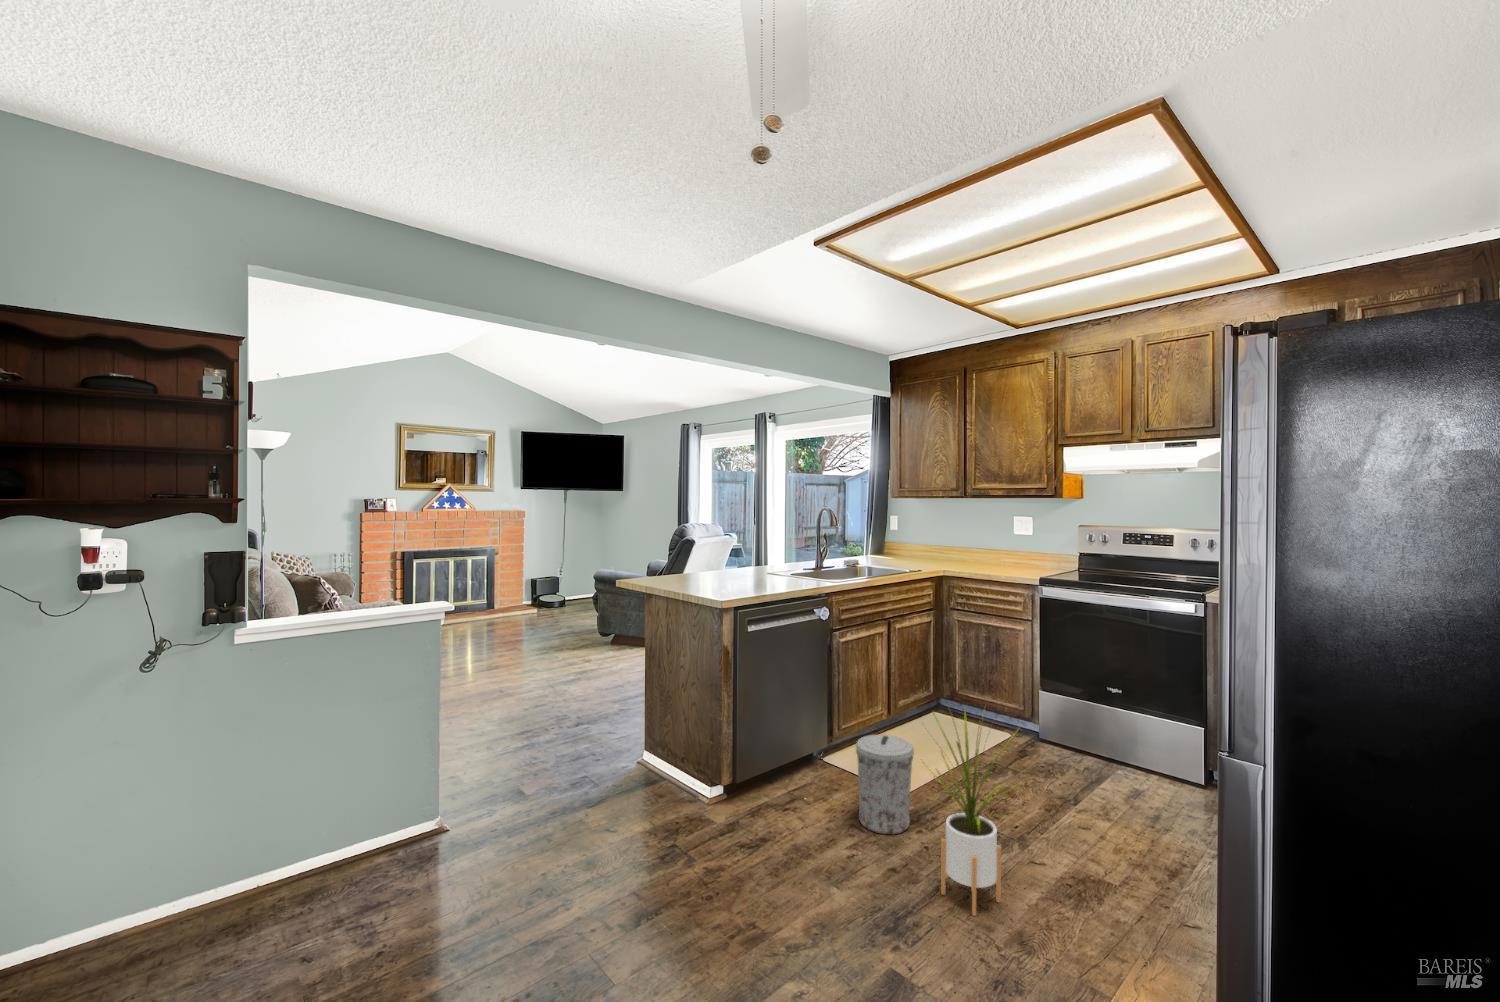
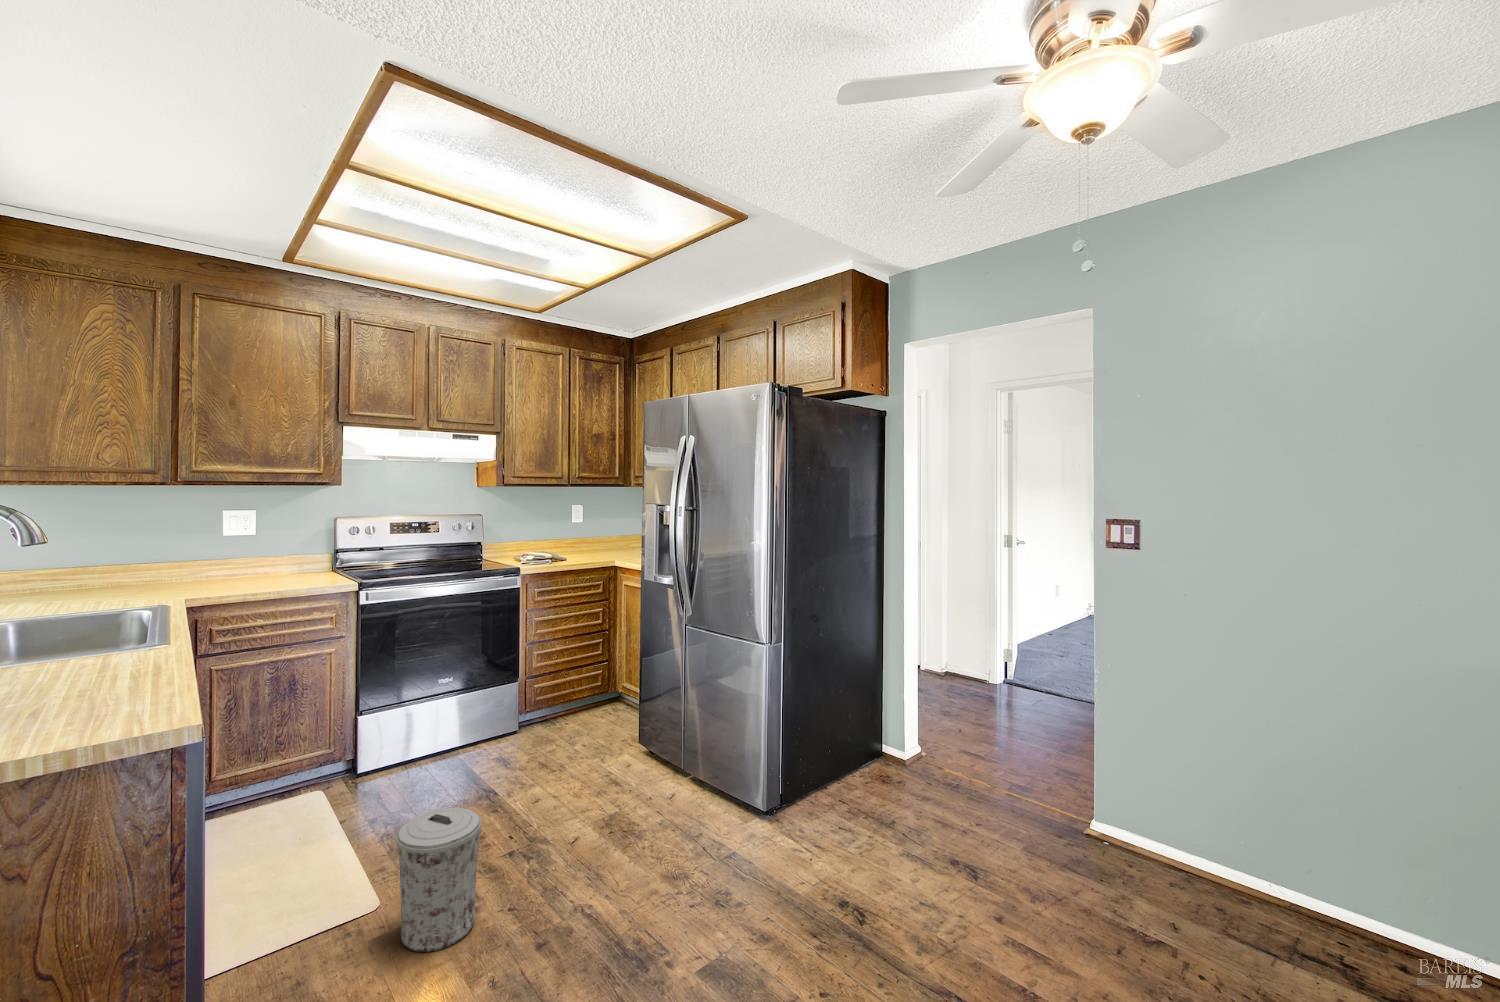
house plant: present [926,711,1025,916] -> none [561,699,666,913]

